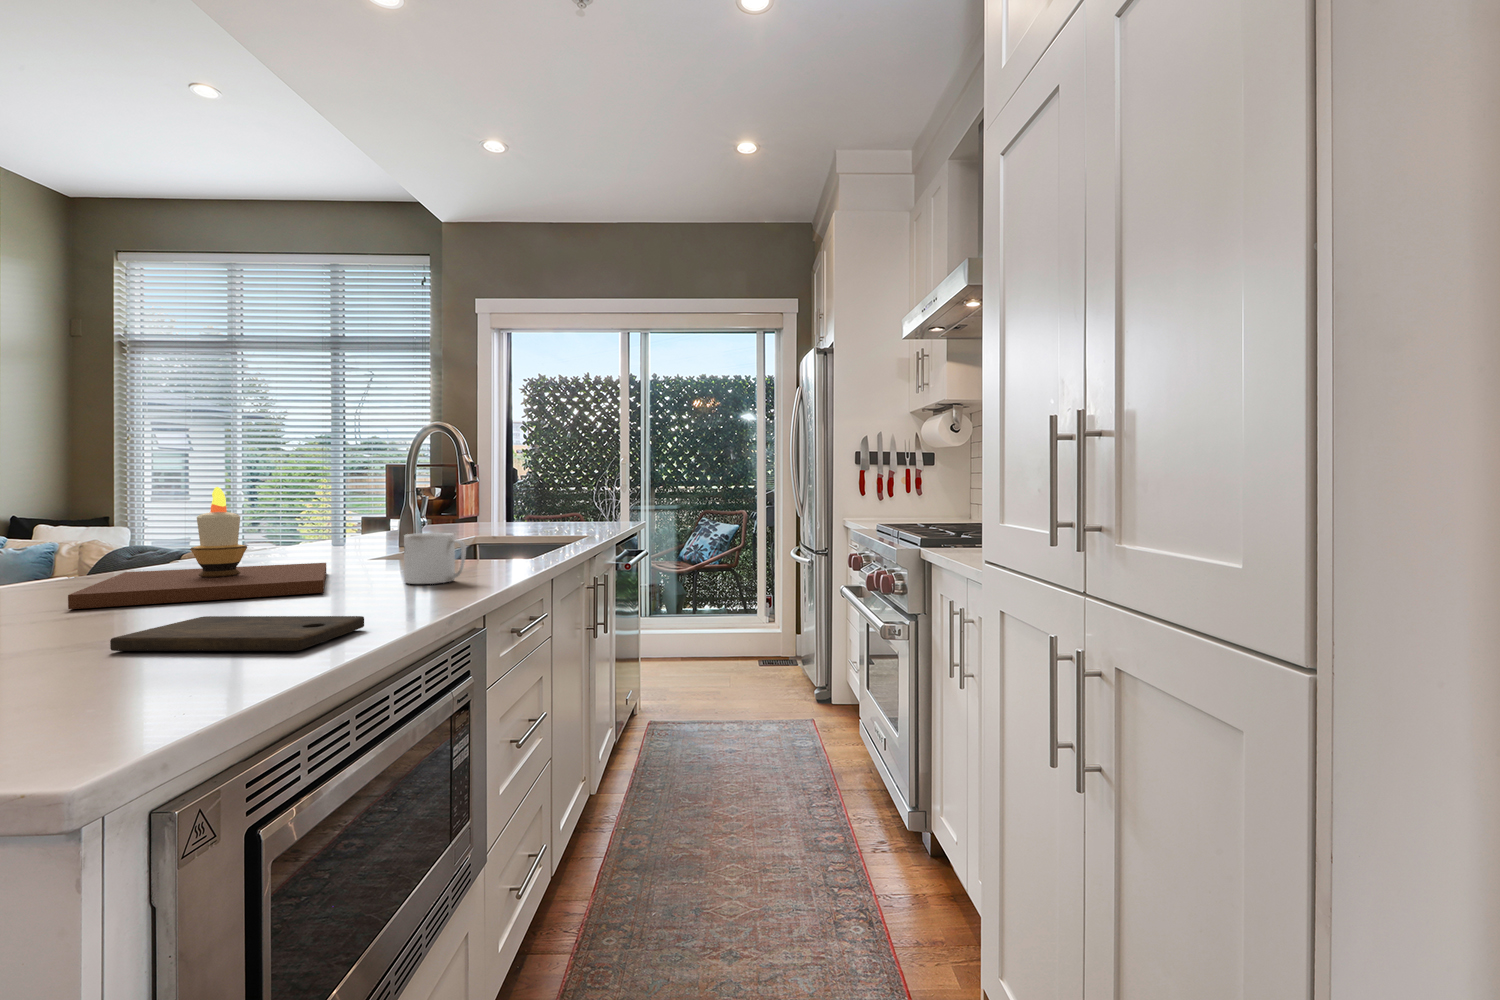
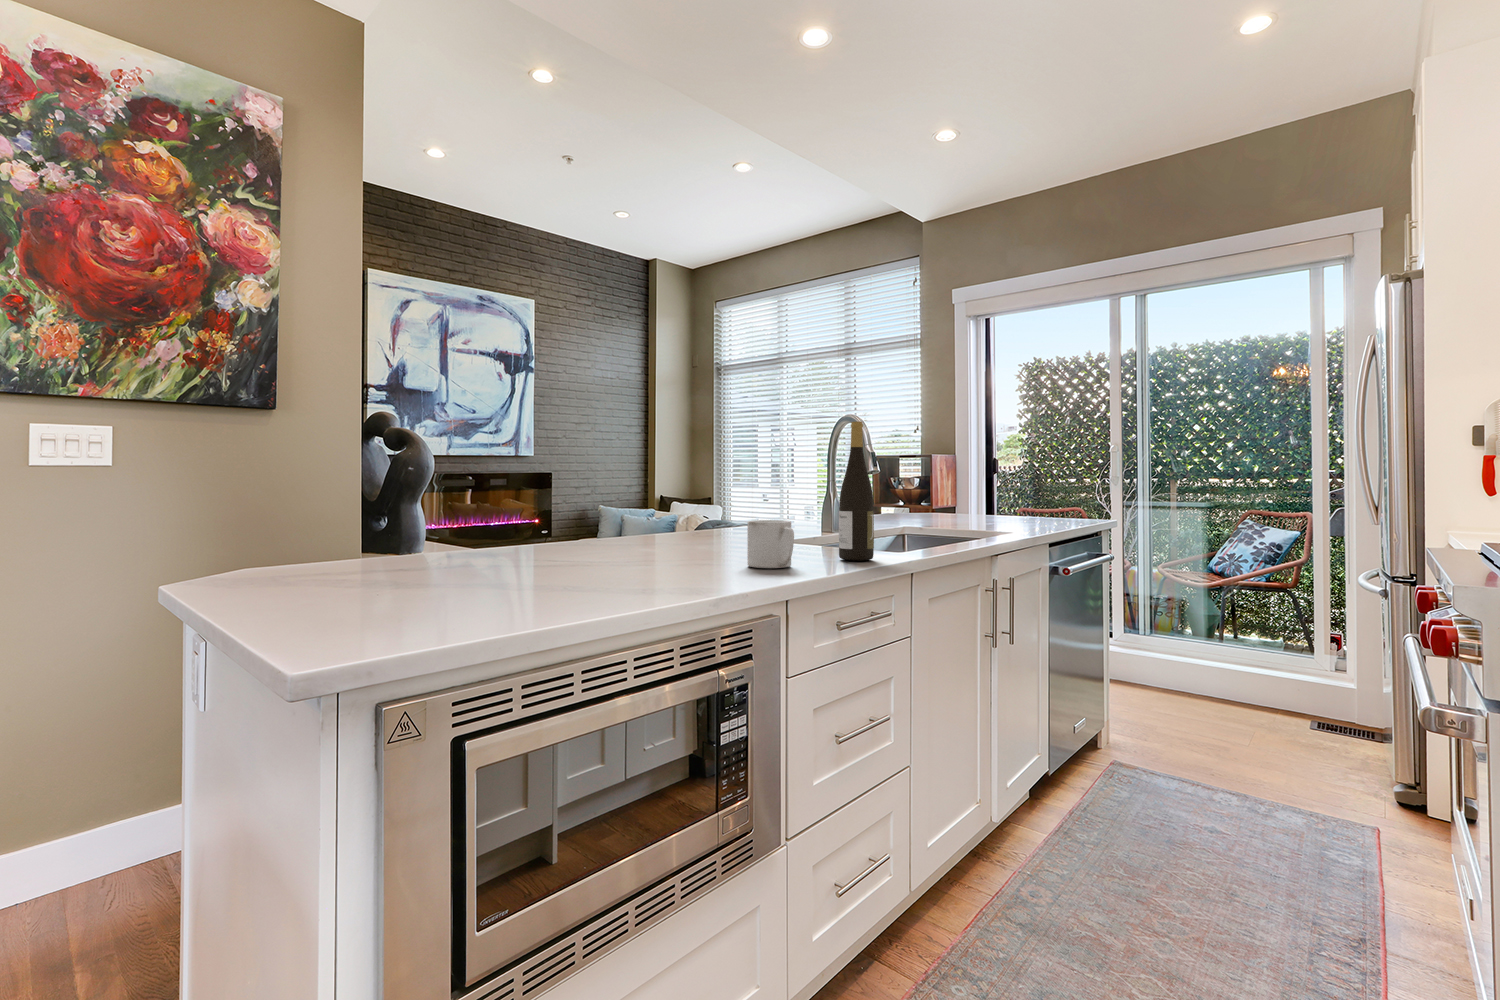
wine bottle: none [483,433,519,569] -> present [839,421,874,561]
candle: present [68,487,326,609] -> none [528,476,719,567]
cutting board: present [110,616,364,651] -> none [474,576,627,610]

